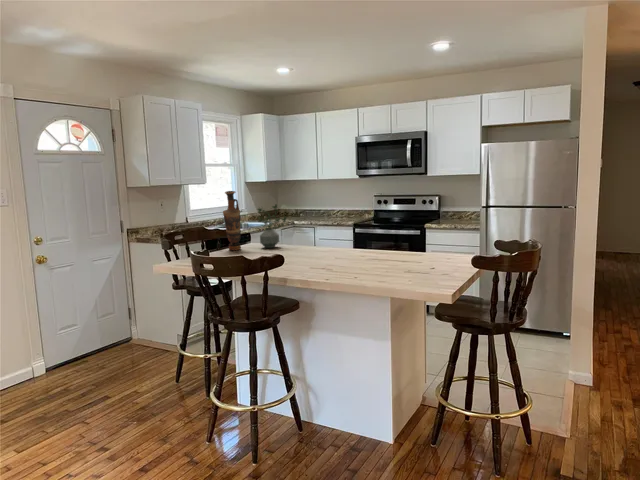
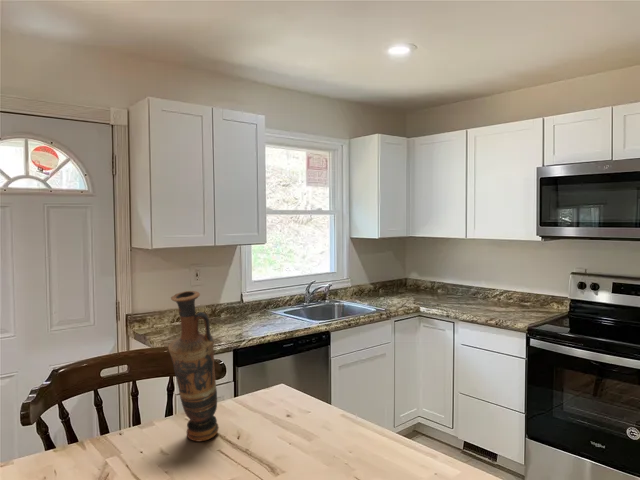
potted plant: present [258,204,286,248] -> none [257,329,333,448]

